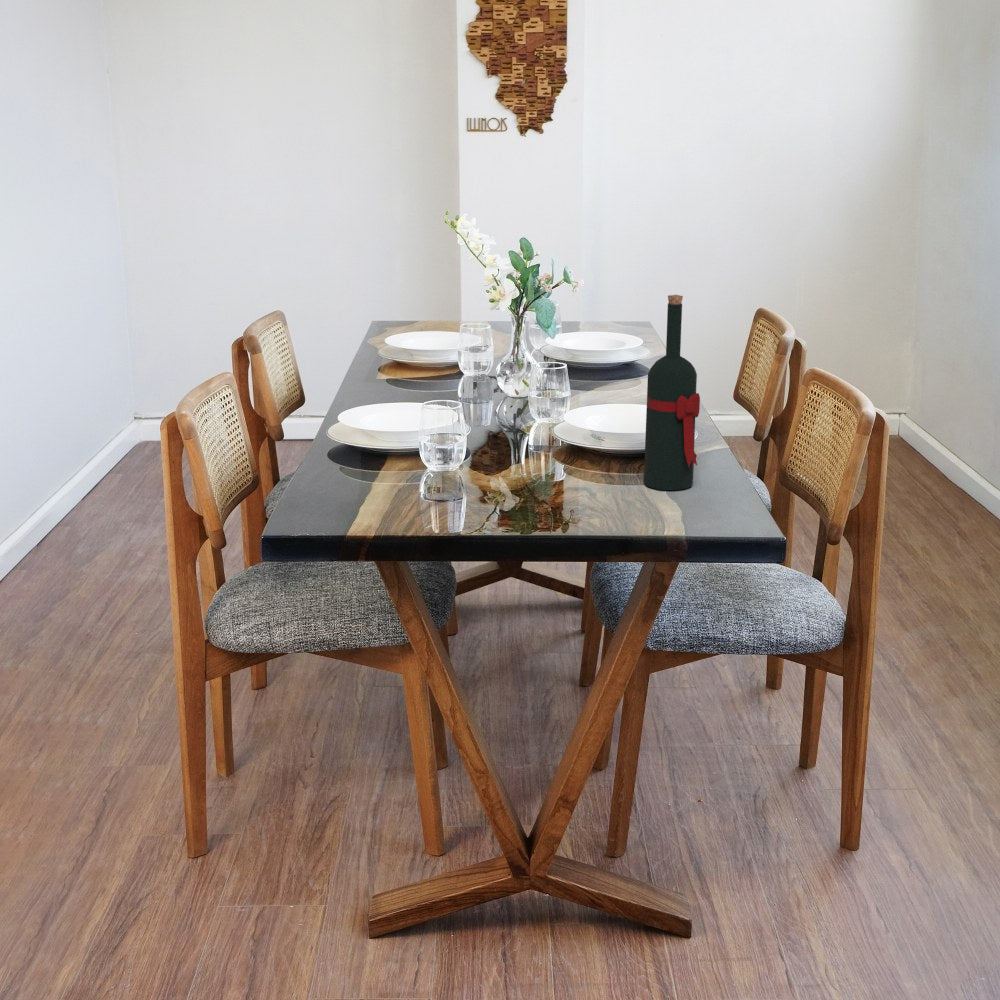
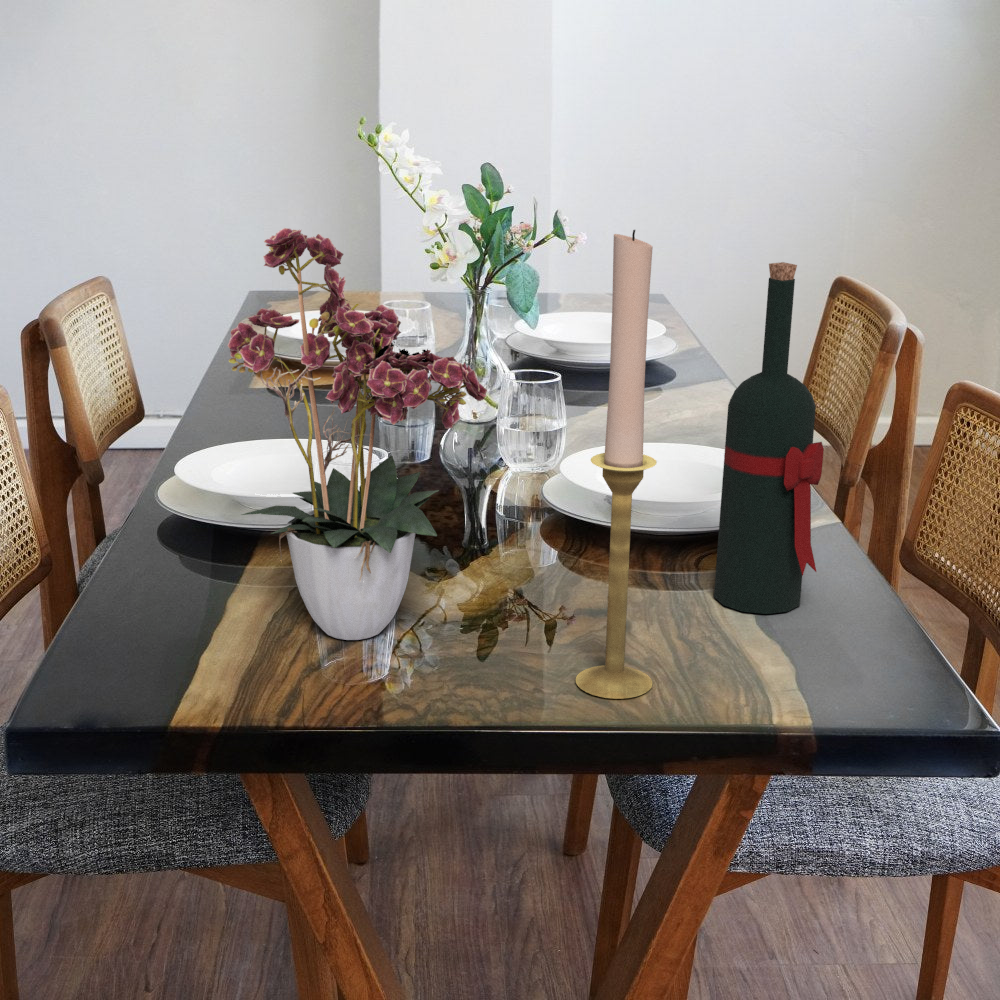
flower arrangement: none [366,269,523,501] -> present [227,228,487,640]
candlestick: none [559,279,600,524] -> present [576,230,657,699]

